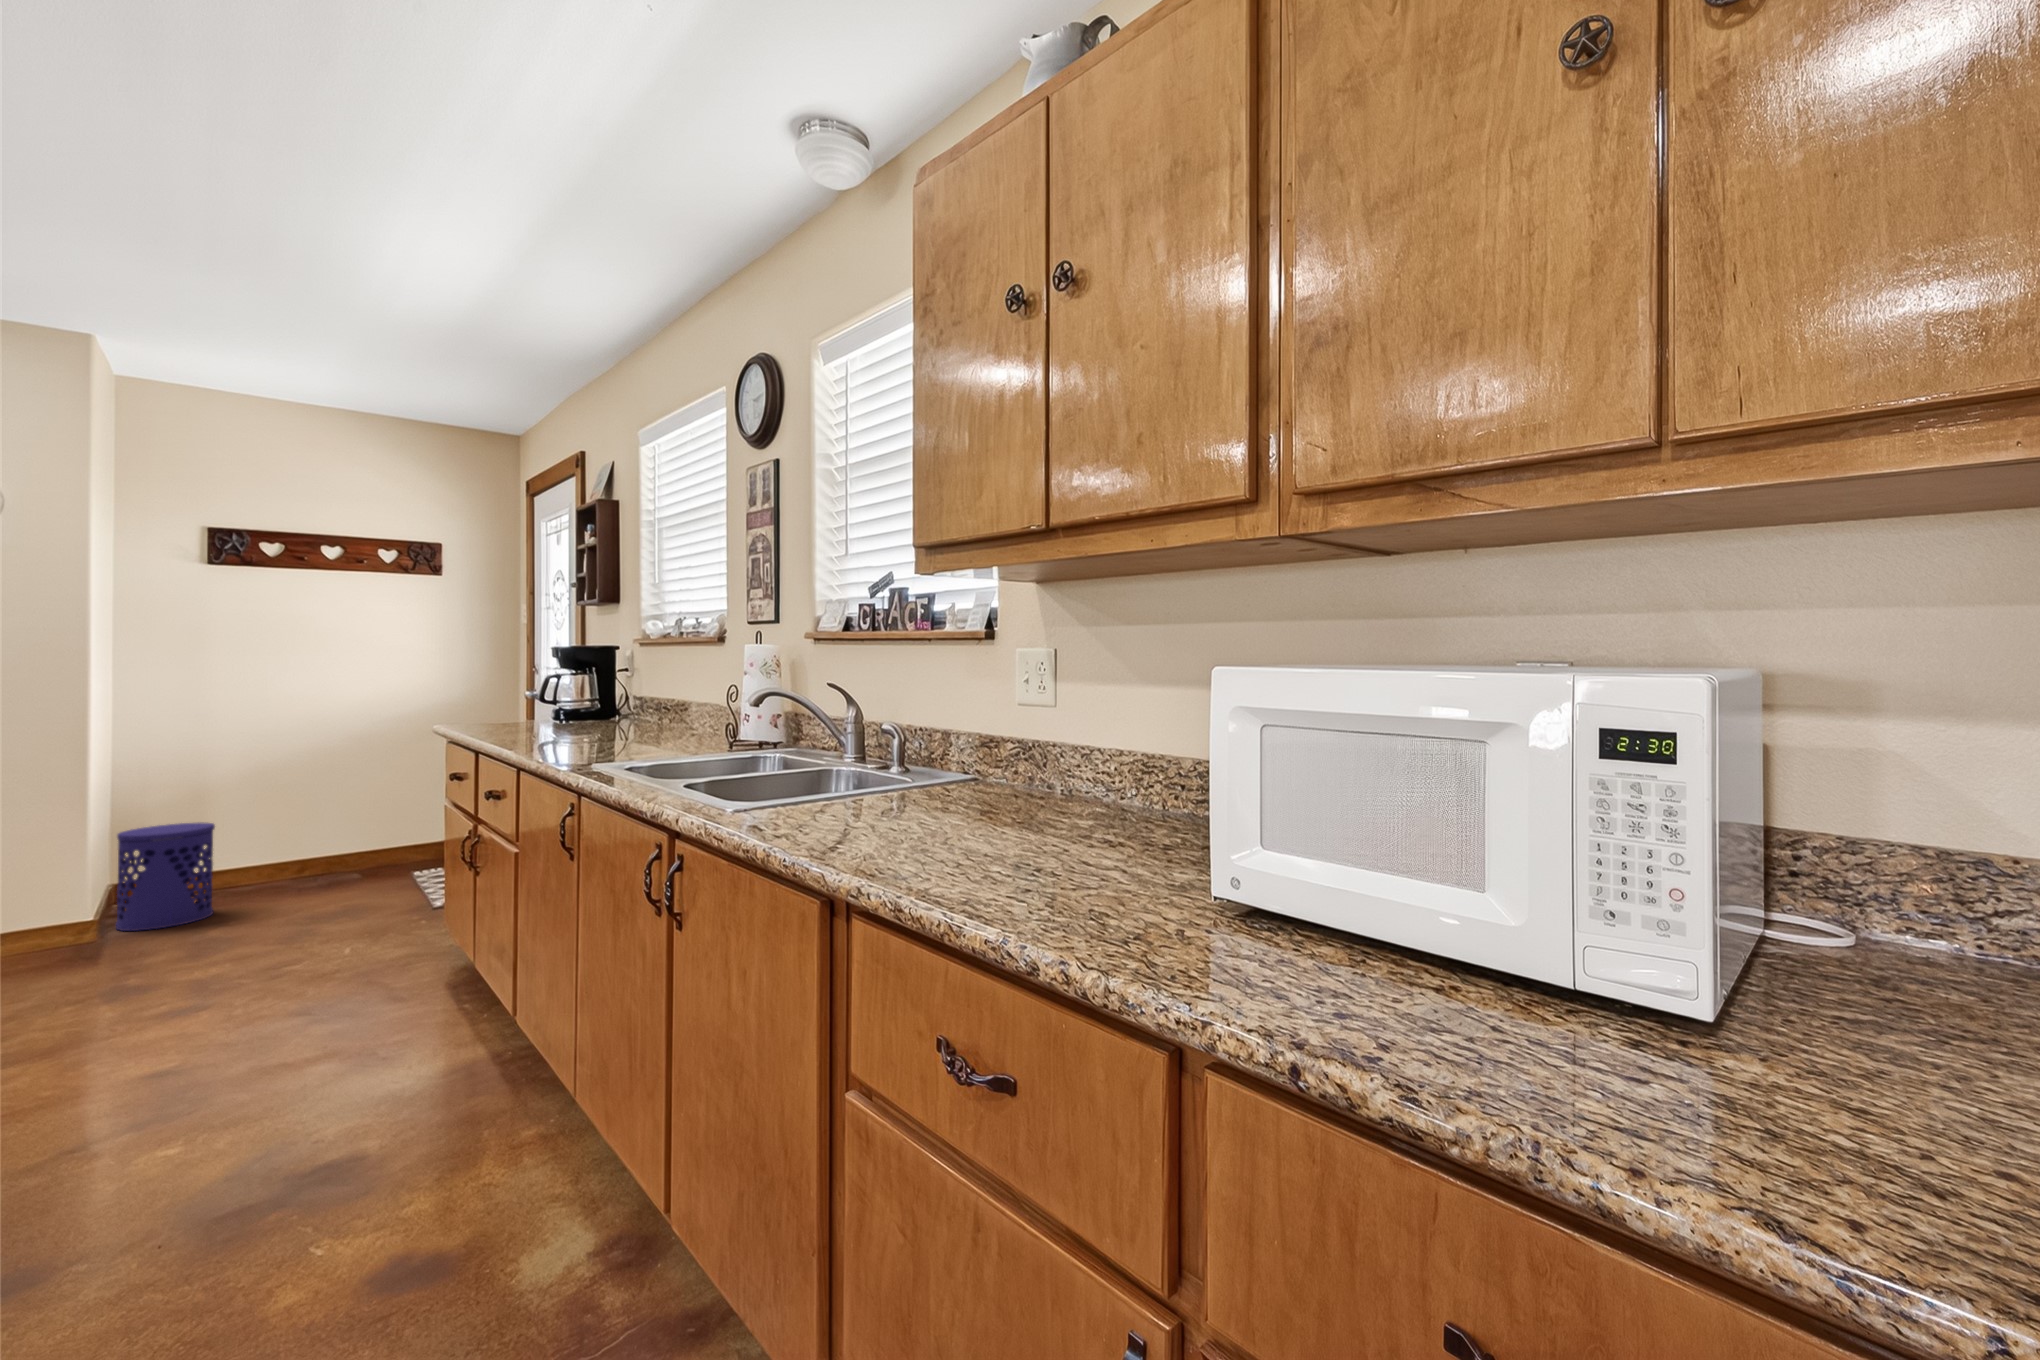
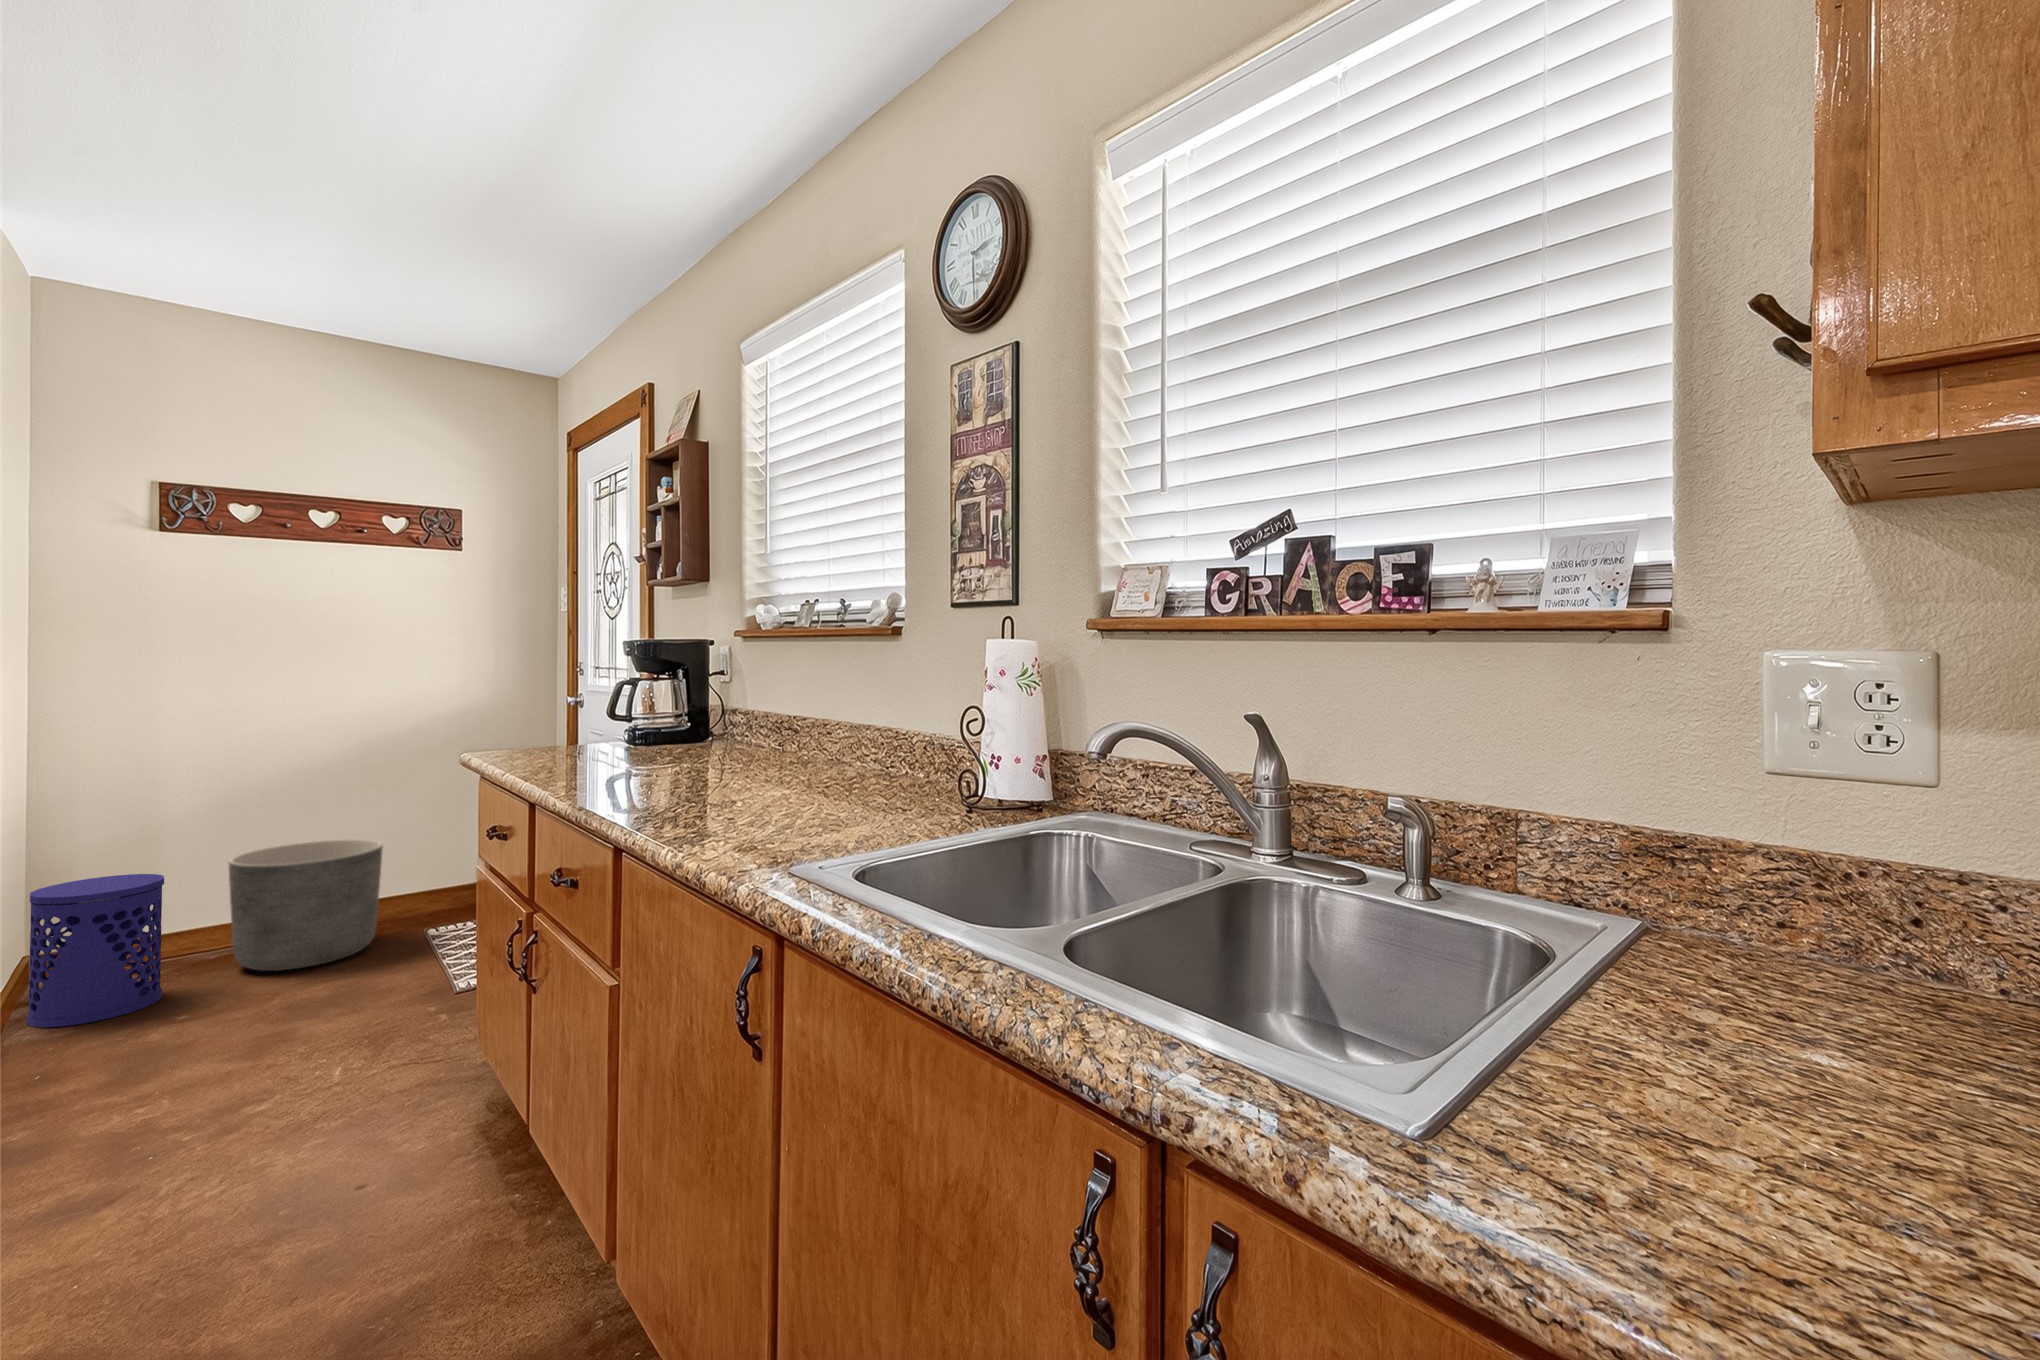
planter: none [262,801,380,897] -> present [229,839,383,971]

